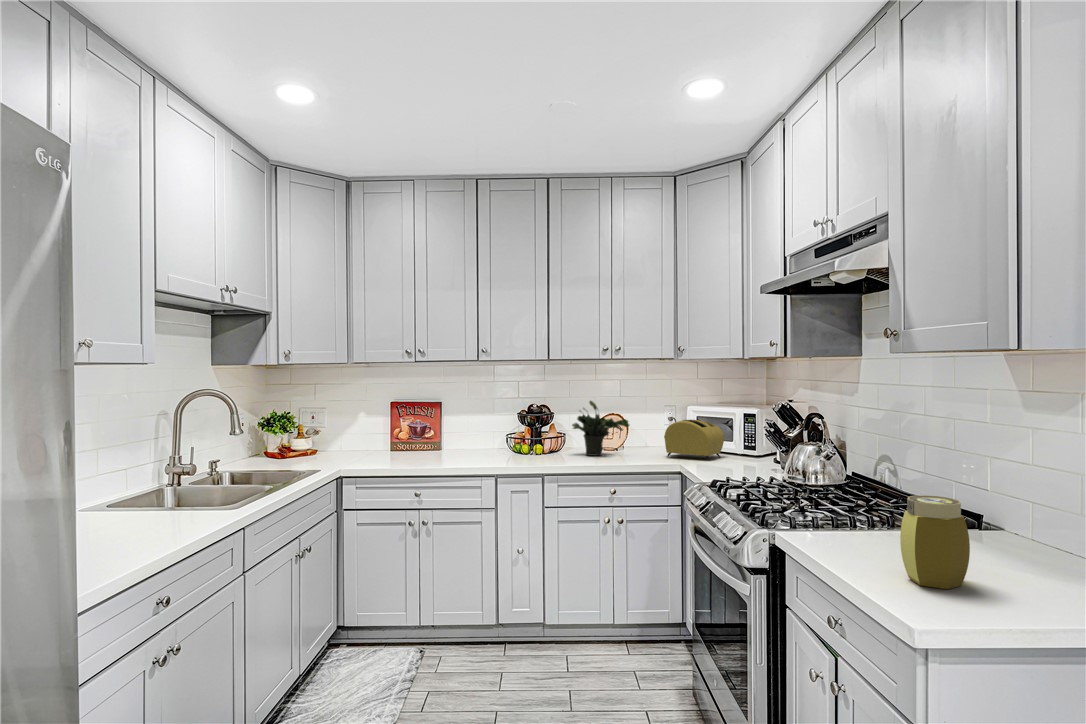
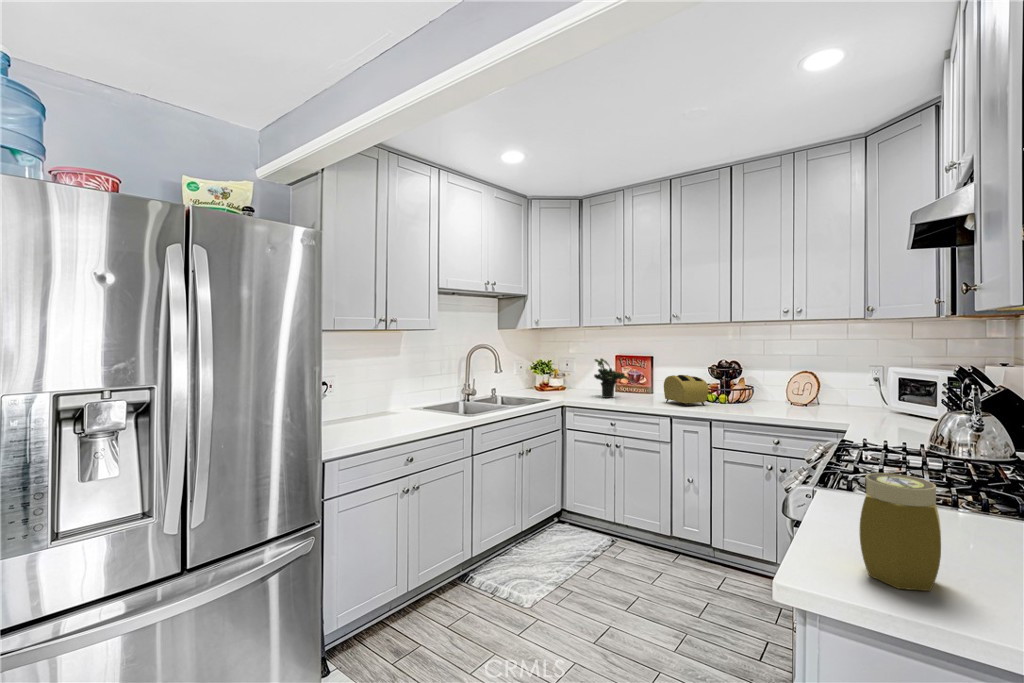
potted plant: present [572,401,629,456] -> present [594,359,632,398]
toaster: present [664,420,724,460] -> present [664,375,708,407]

